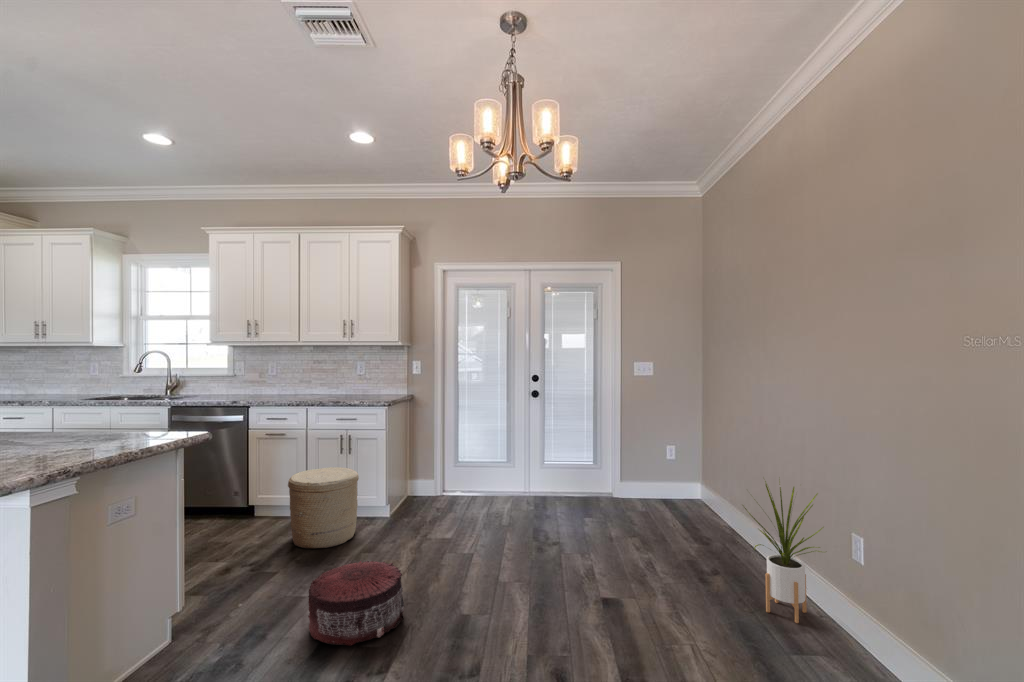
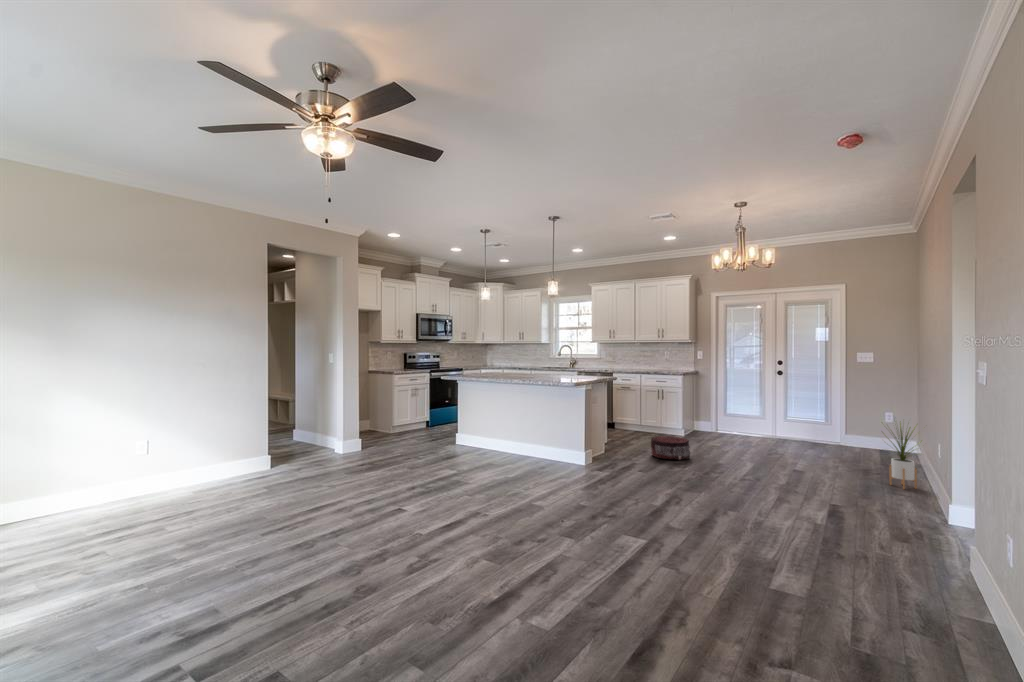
woven basket: present [288,467,359,548] -> none [635,404,668,439]

